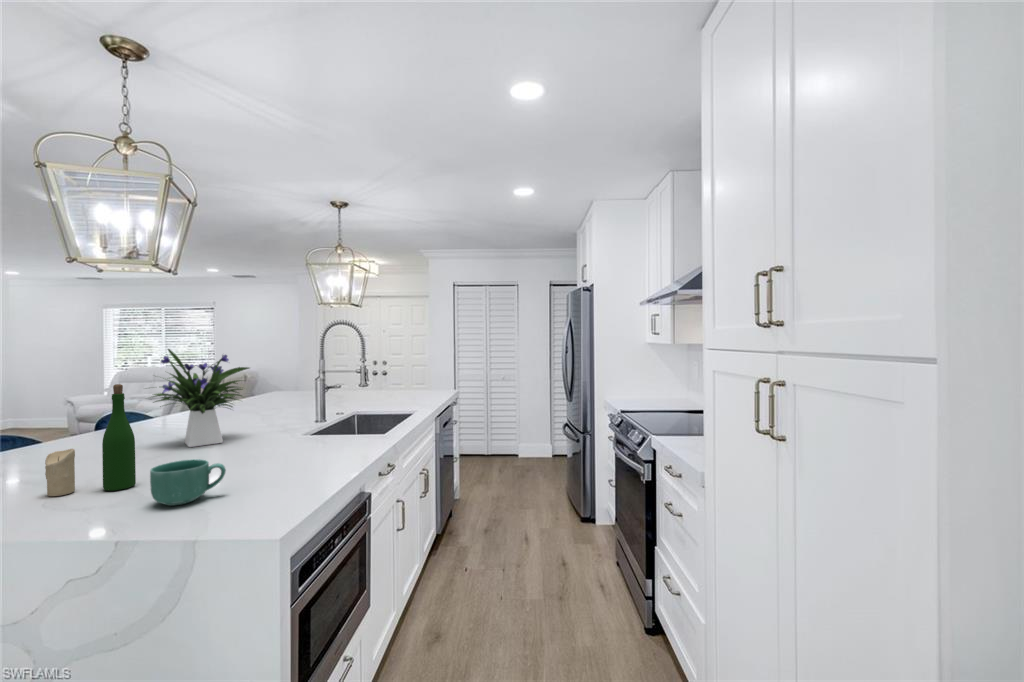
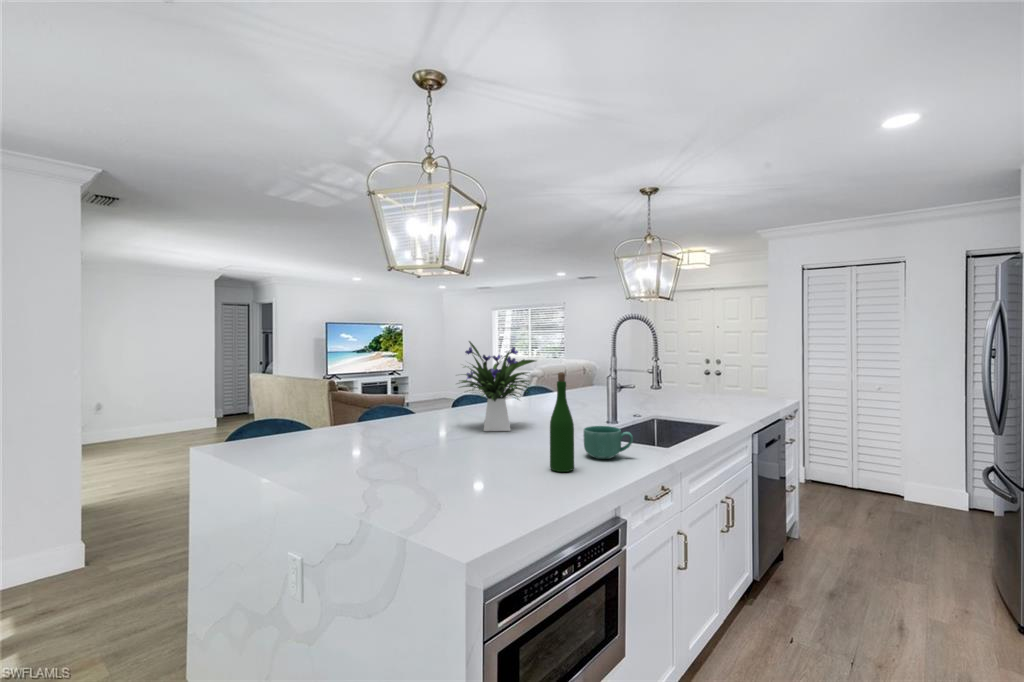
wine bottle: present [102,384,136,491] -> present [550,372,574,472]
candle: present [45,449,75,496] -> none [362,422,381,460]
mug: present [150,459,226,506] -> present [584,426,633,459]

